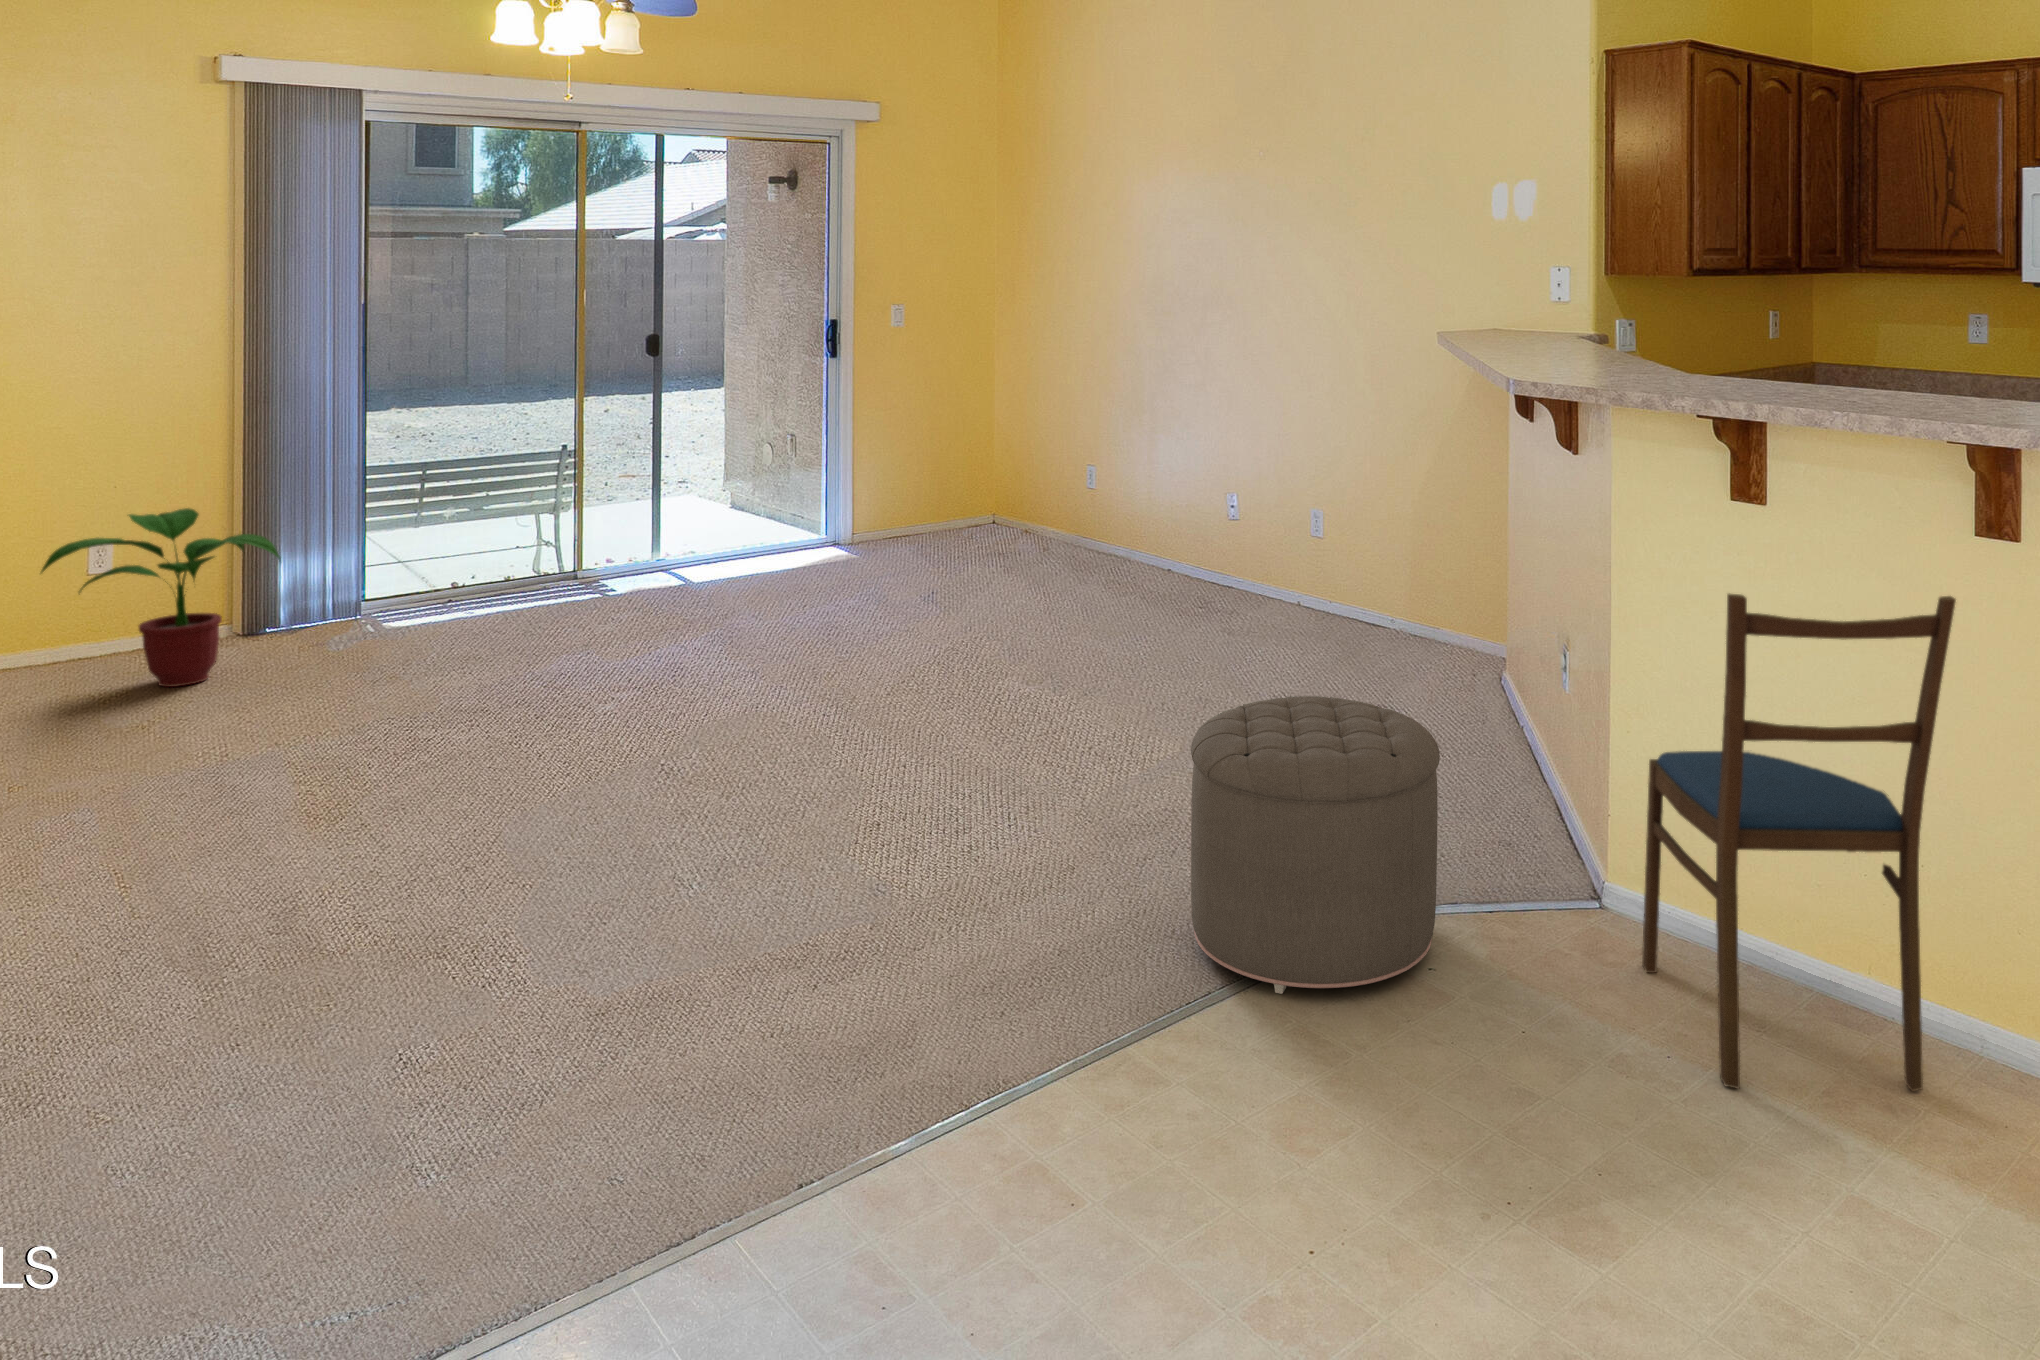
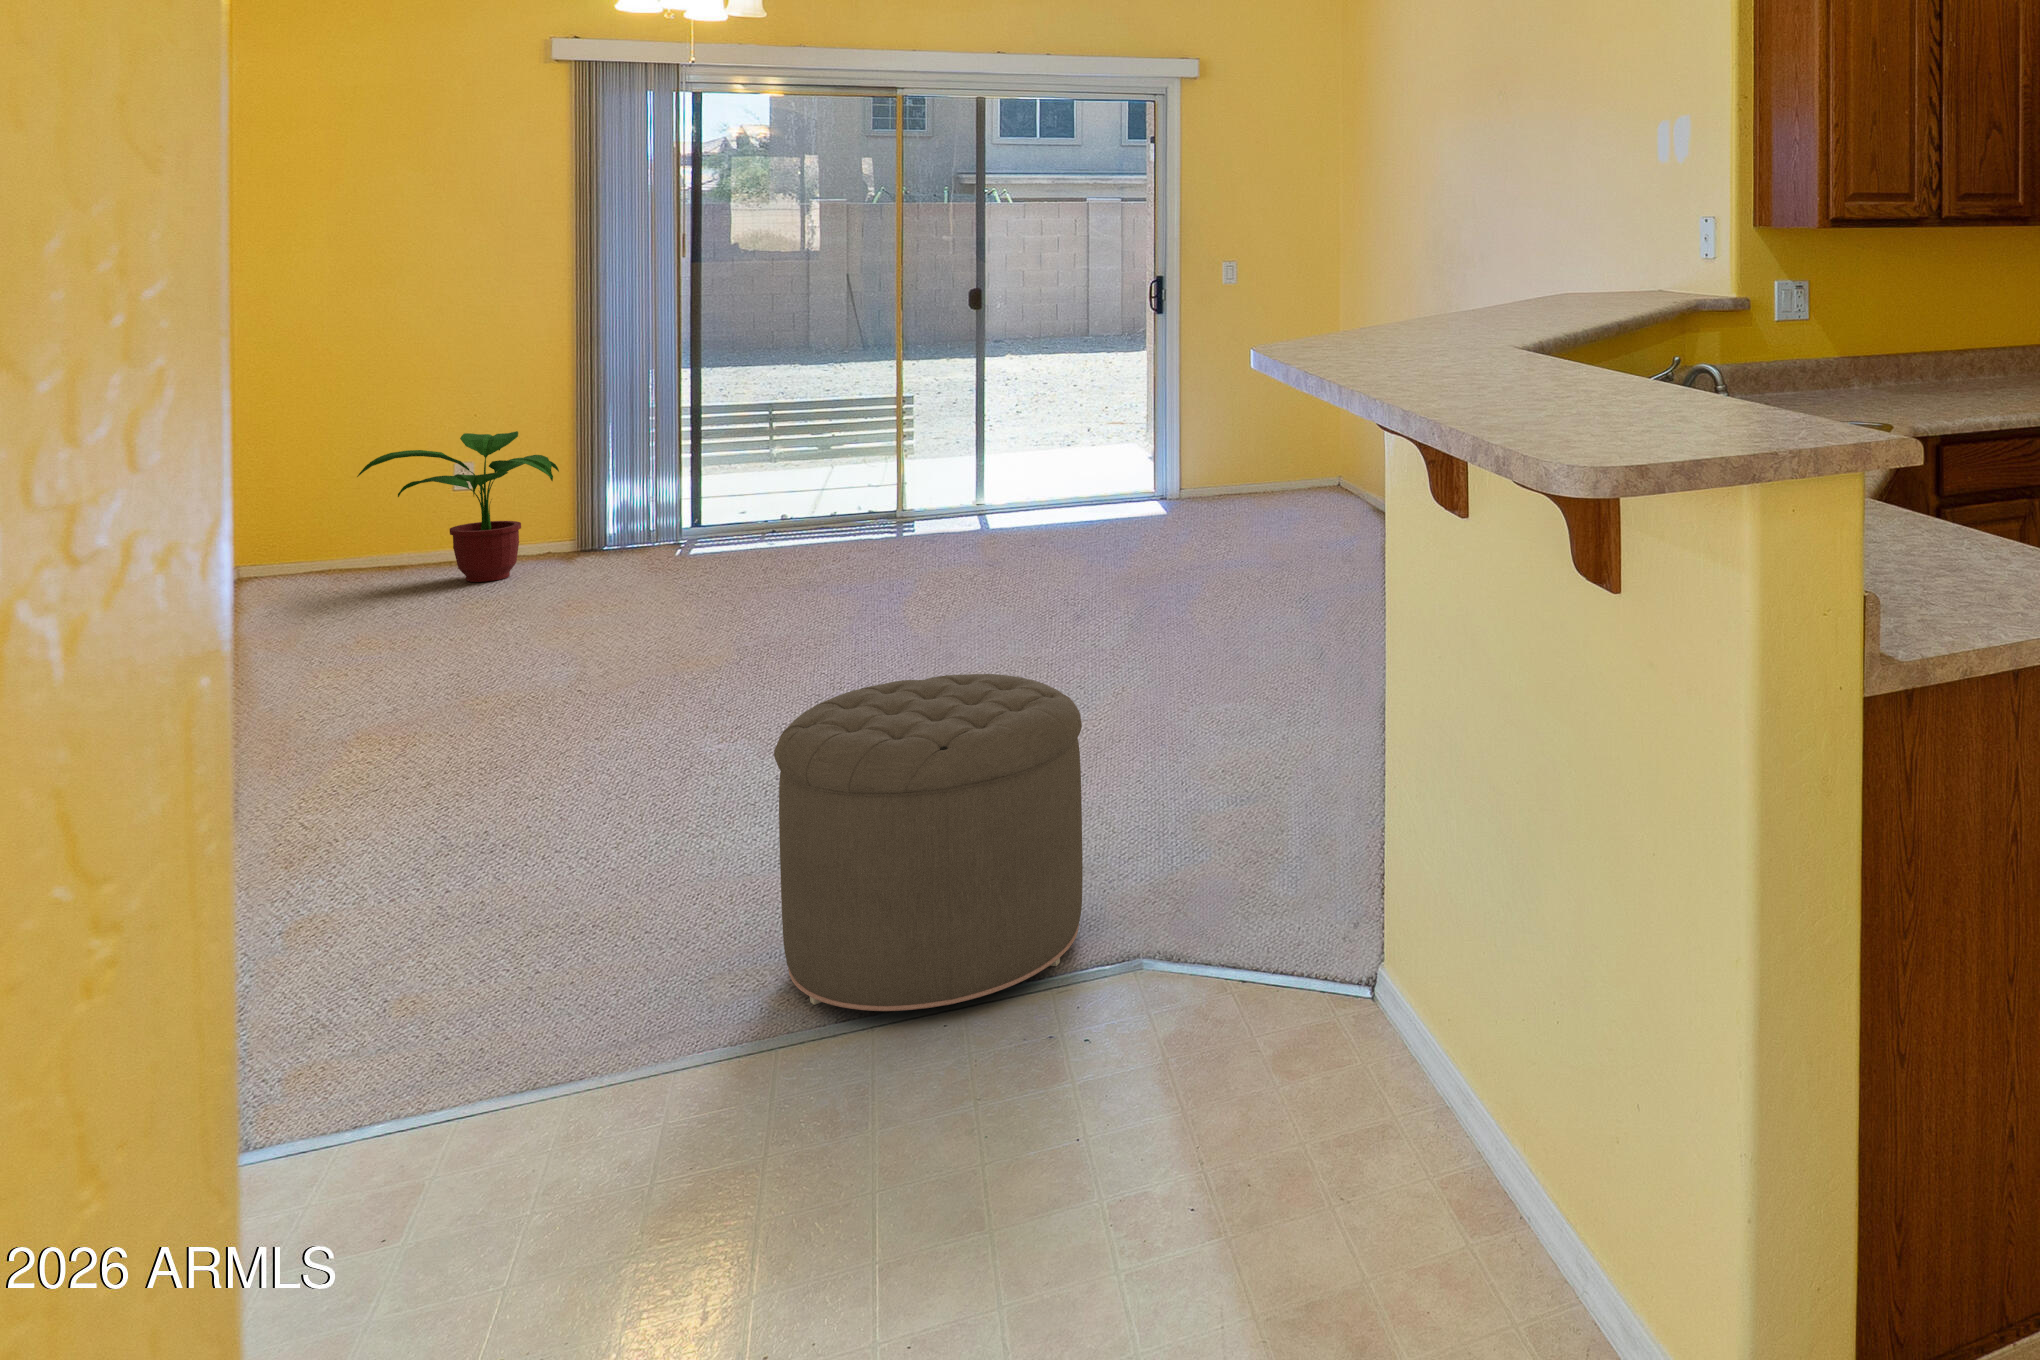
dining chair: present [1642,593,1956,1091] -> none [1065,577,1472,1292]

